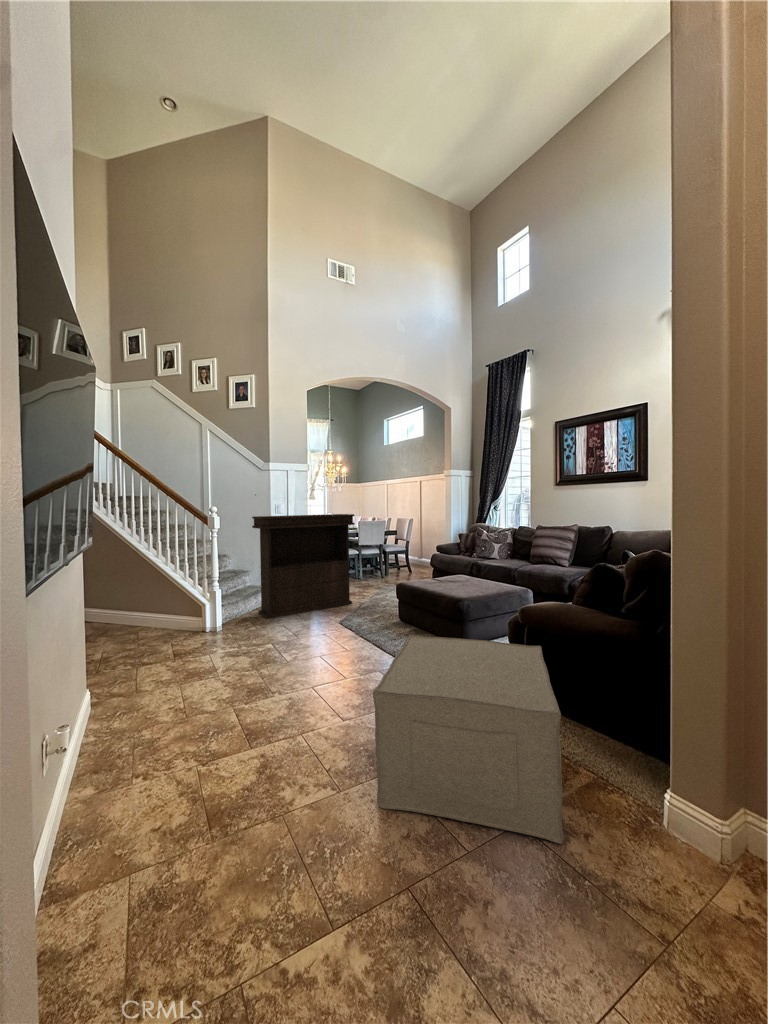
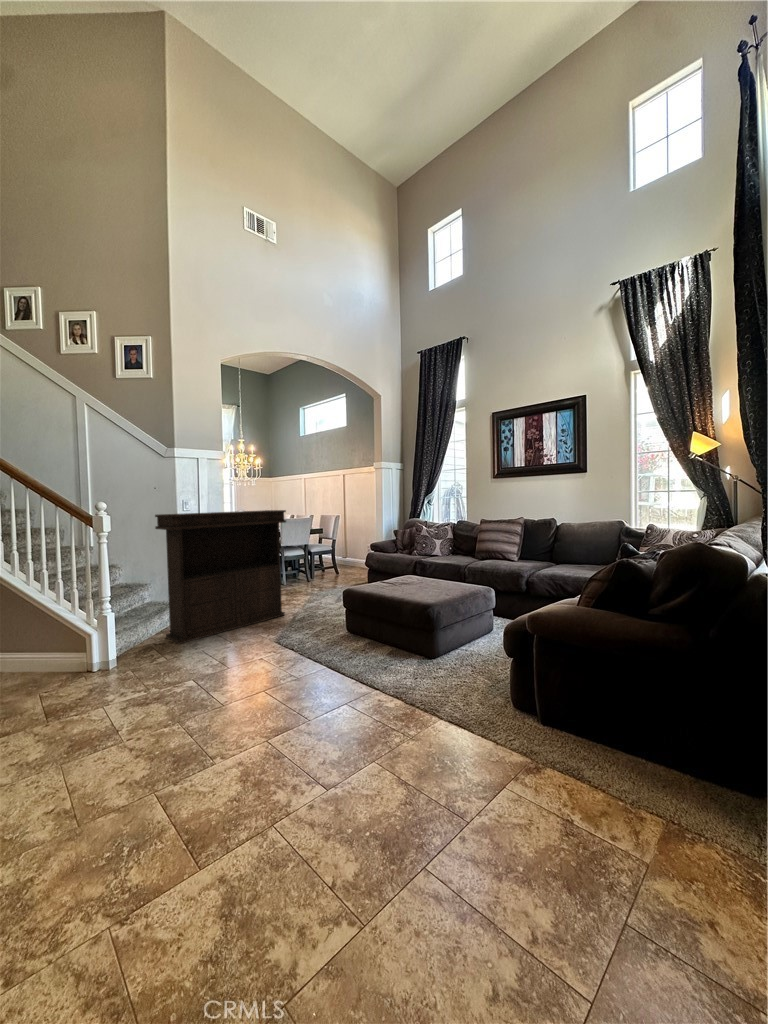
ottoman: present [373,635,564,844] -> none [411,663,696,950]

